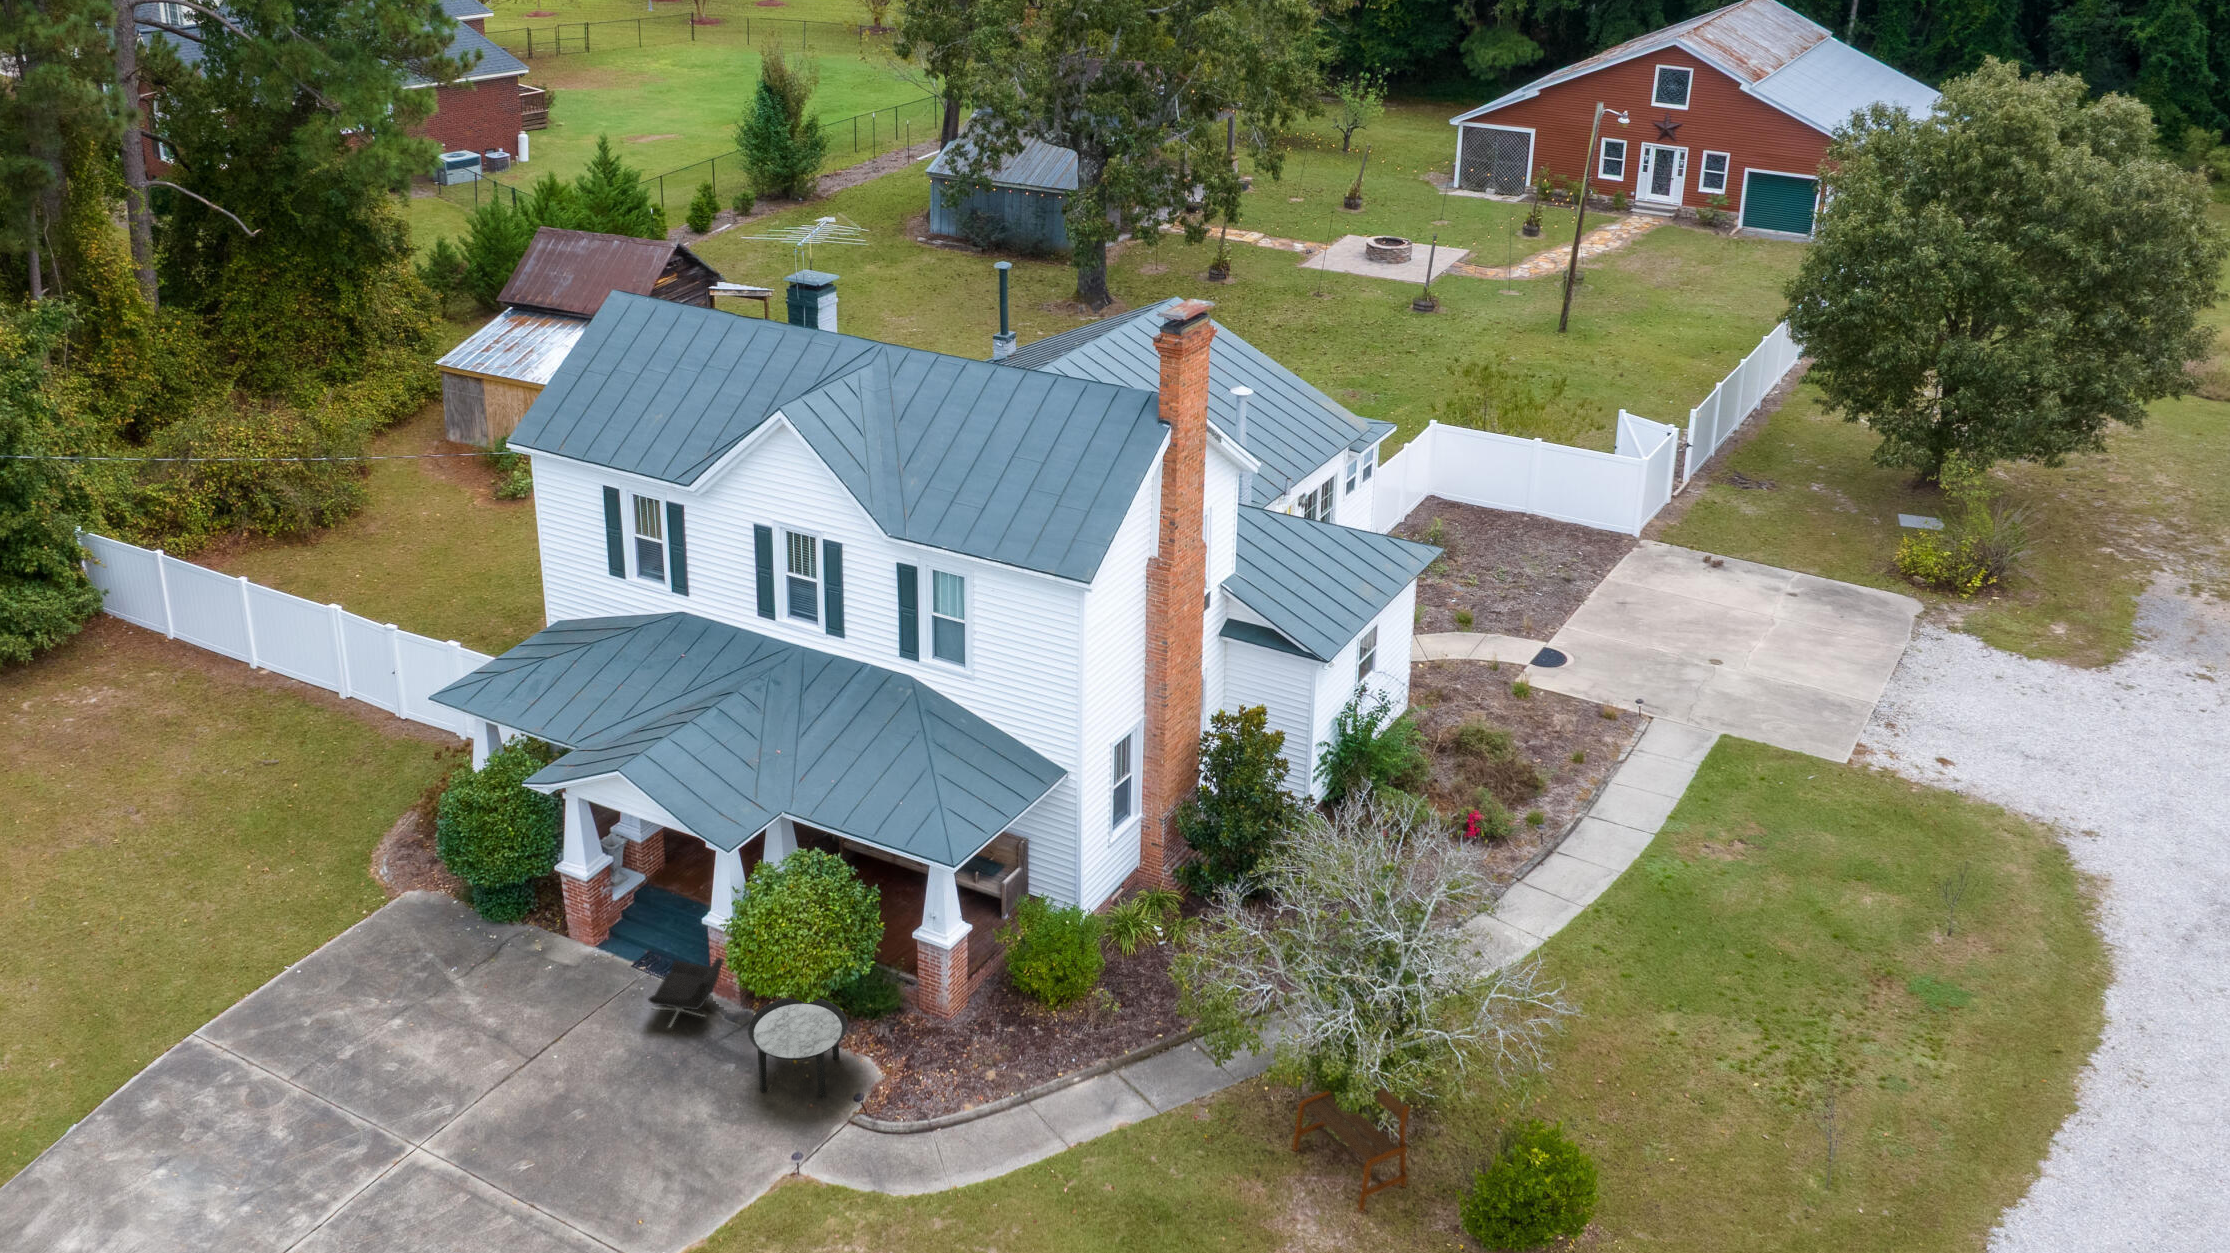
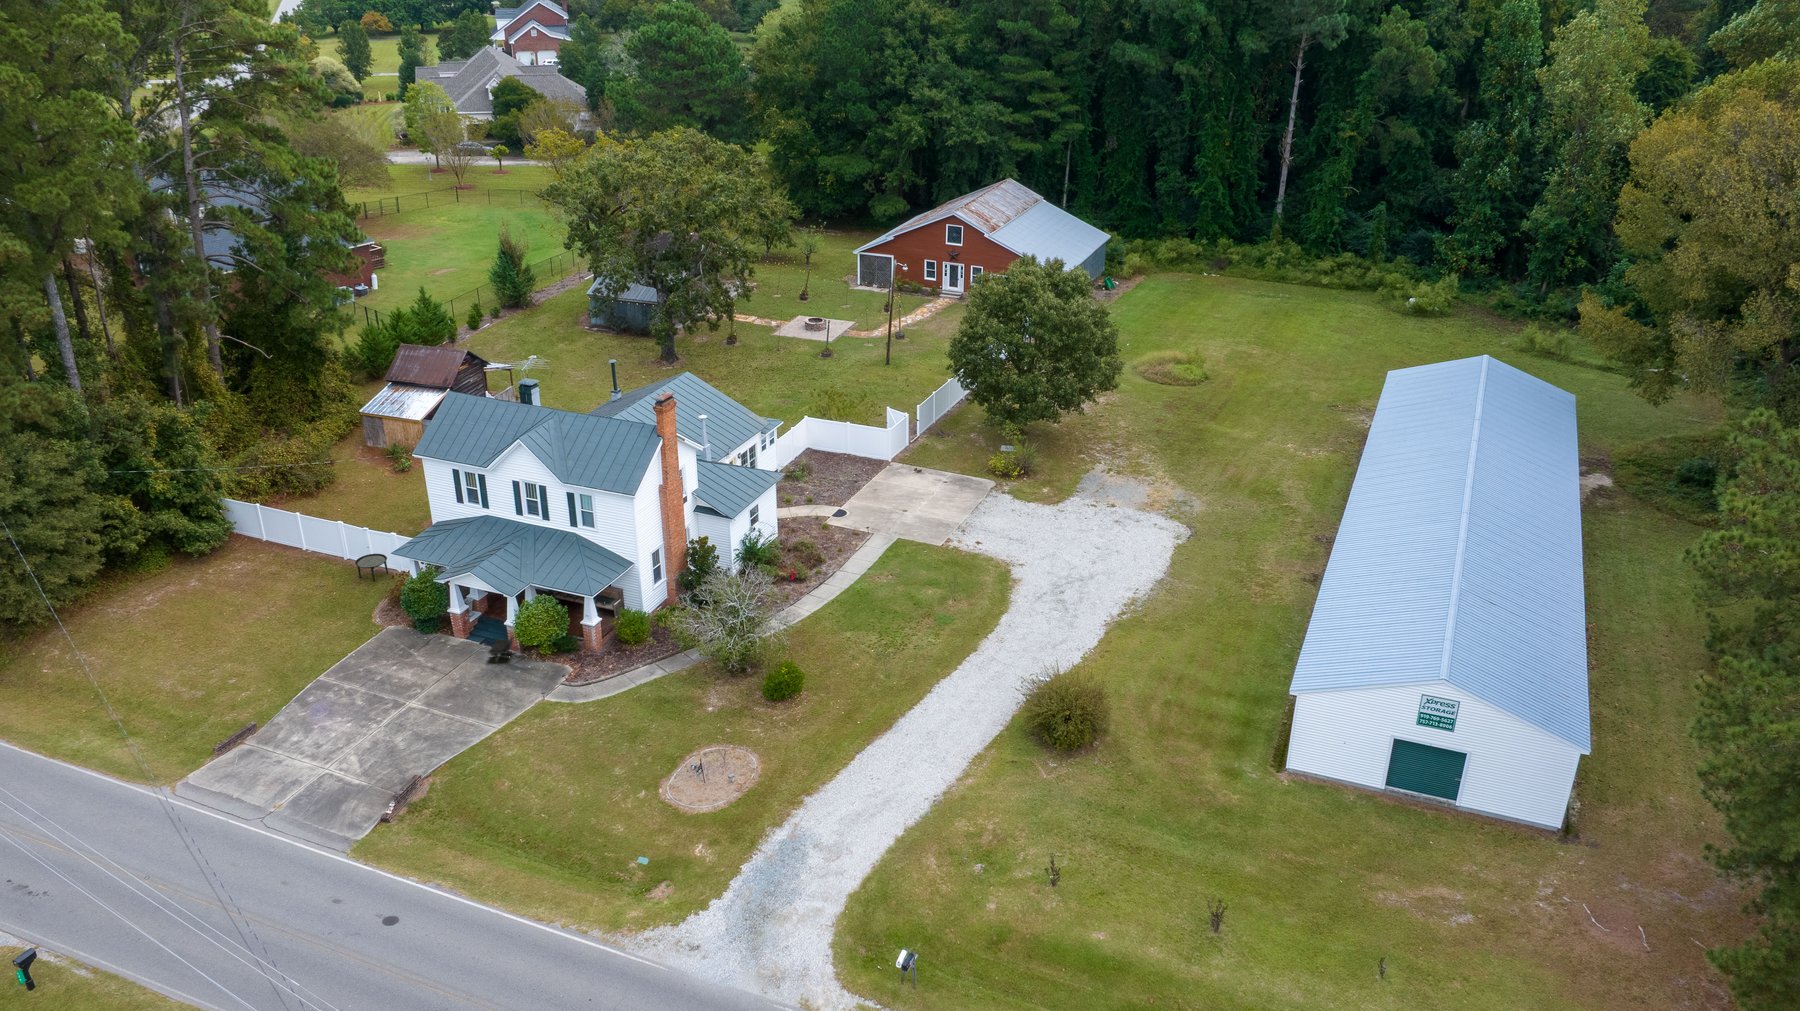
round table: present [748,998,848,1098] -> present [355,554,388,582]
bench: present [1292,1086,1411,1212] -> none [709,645,744,692]

